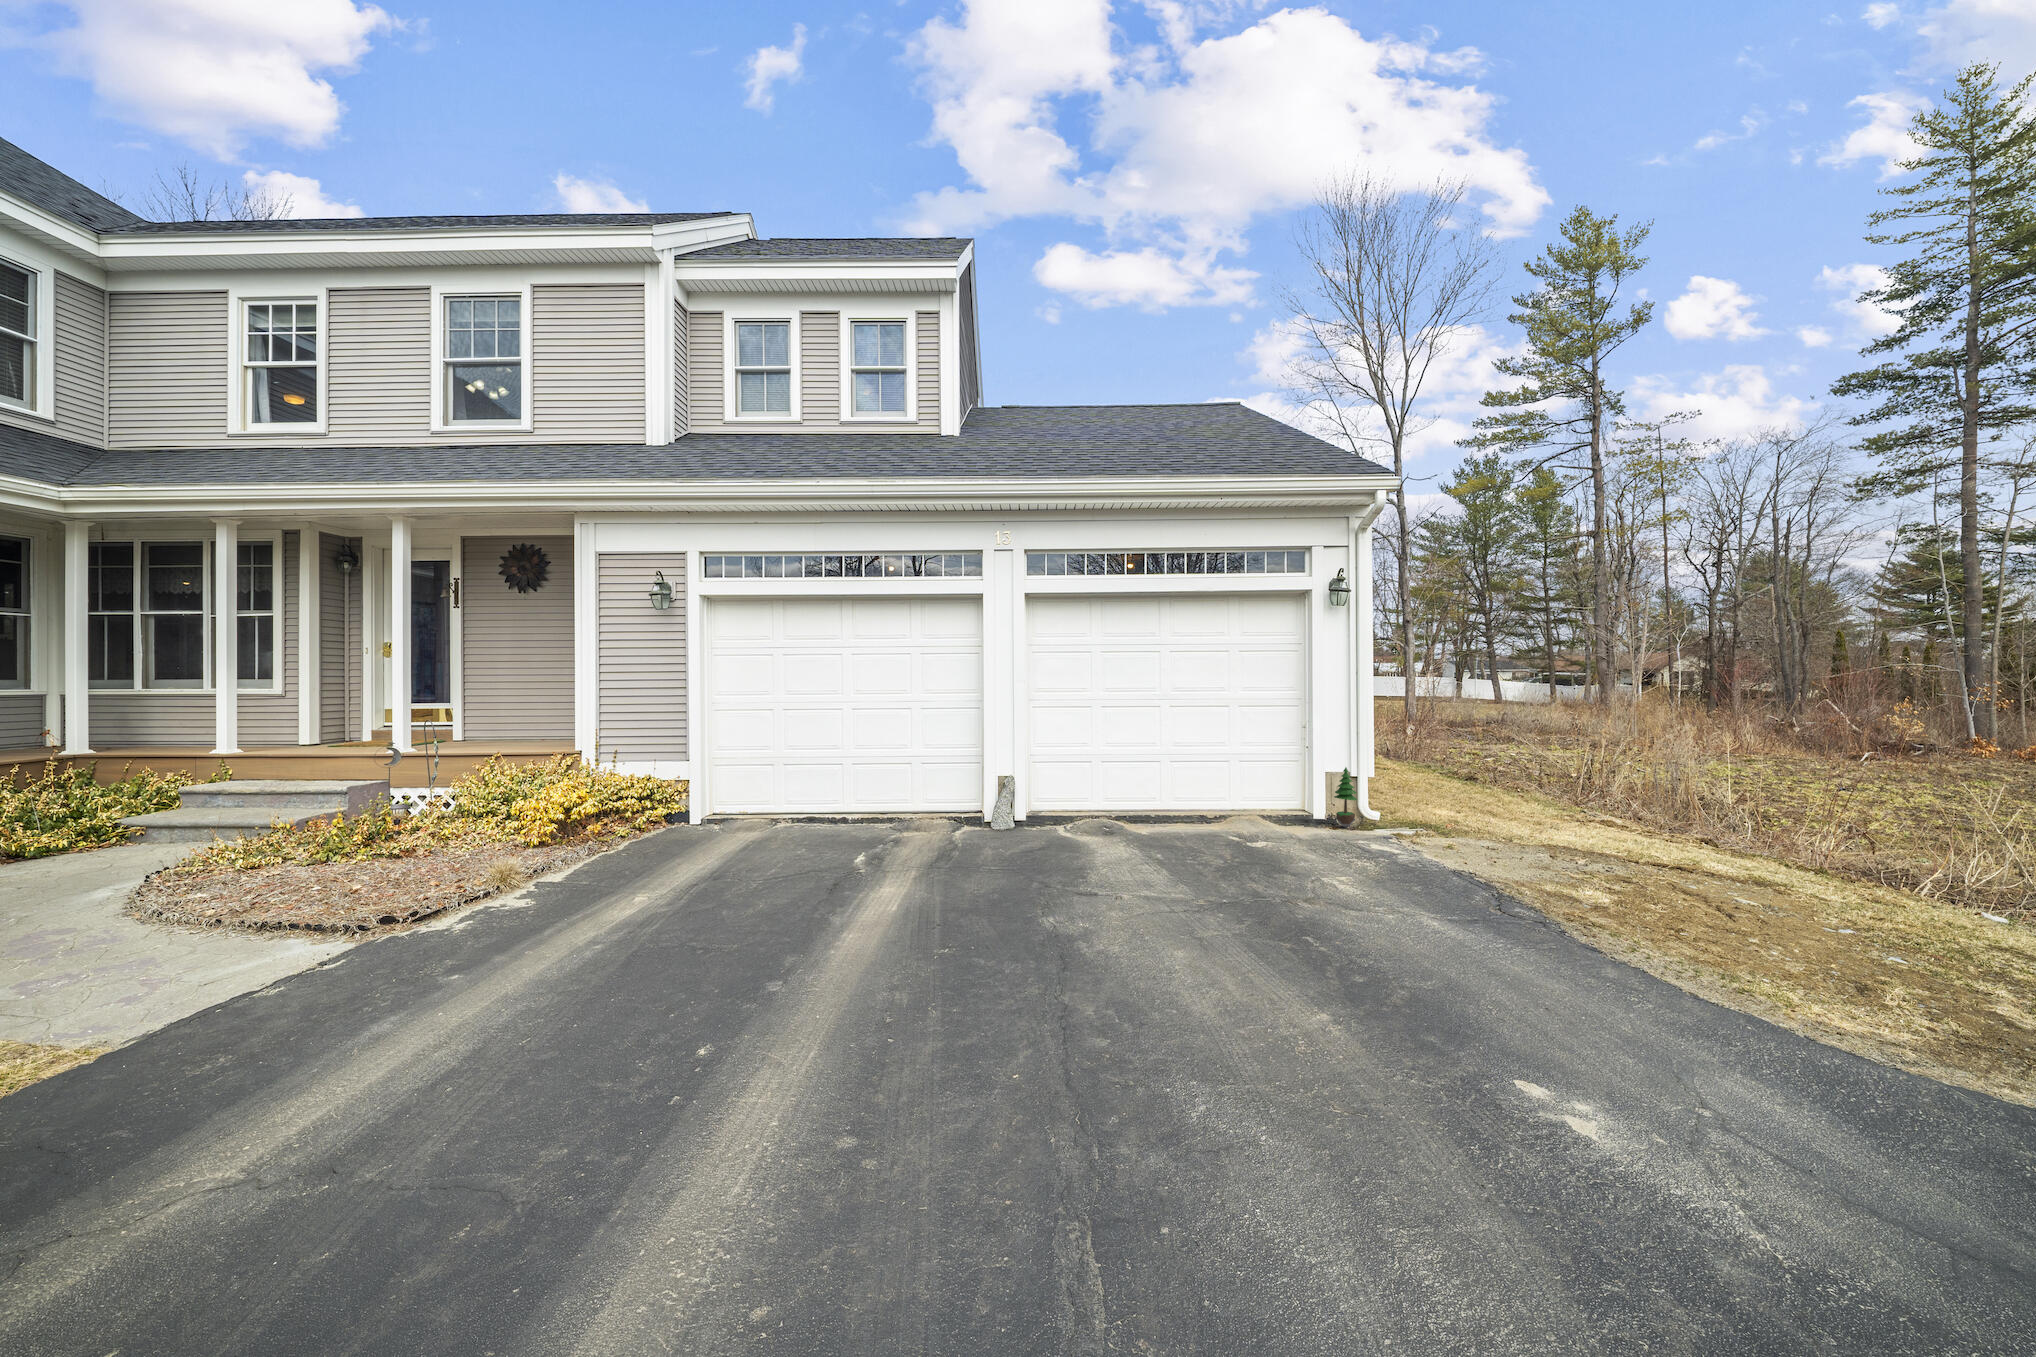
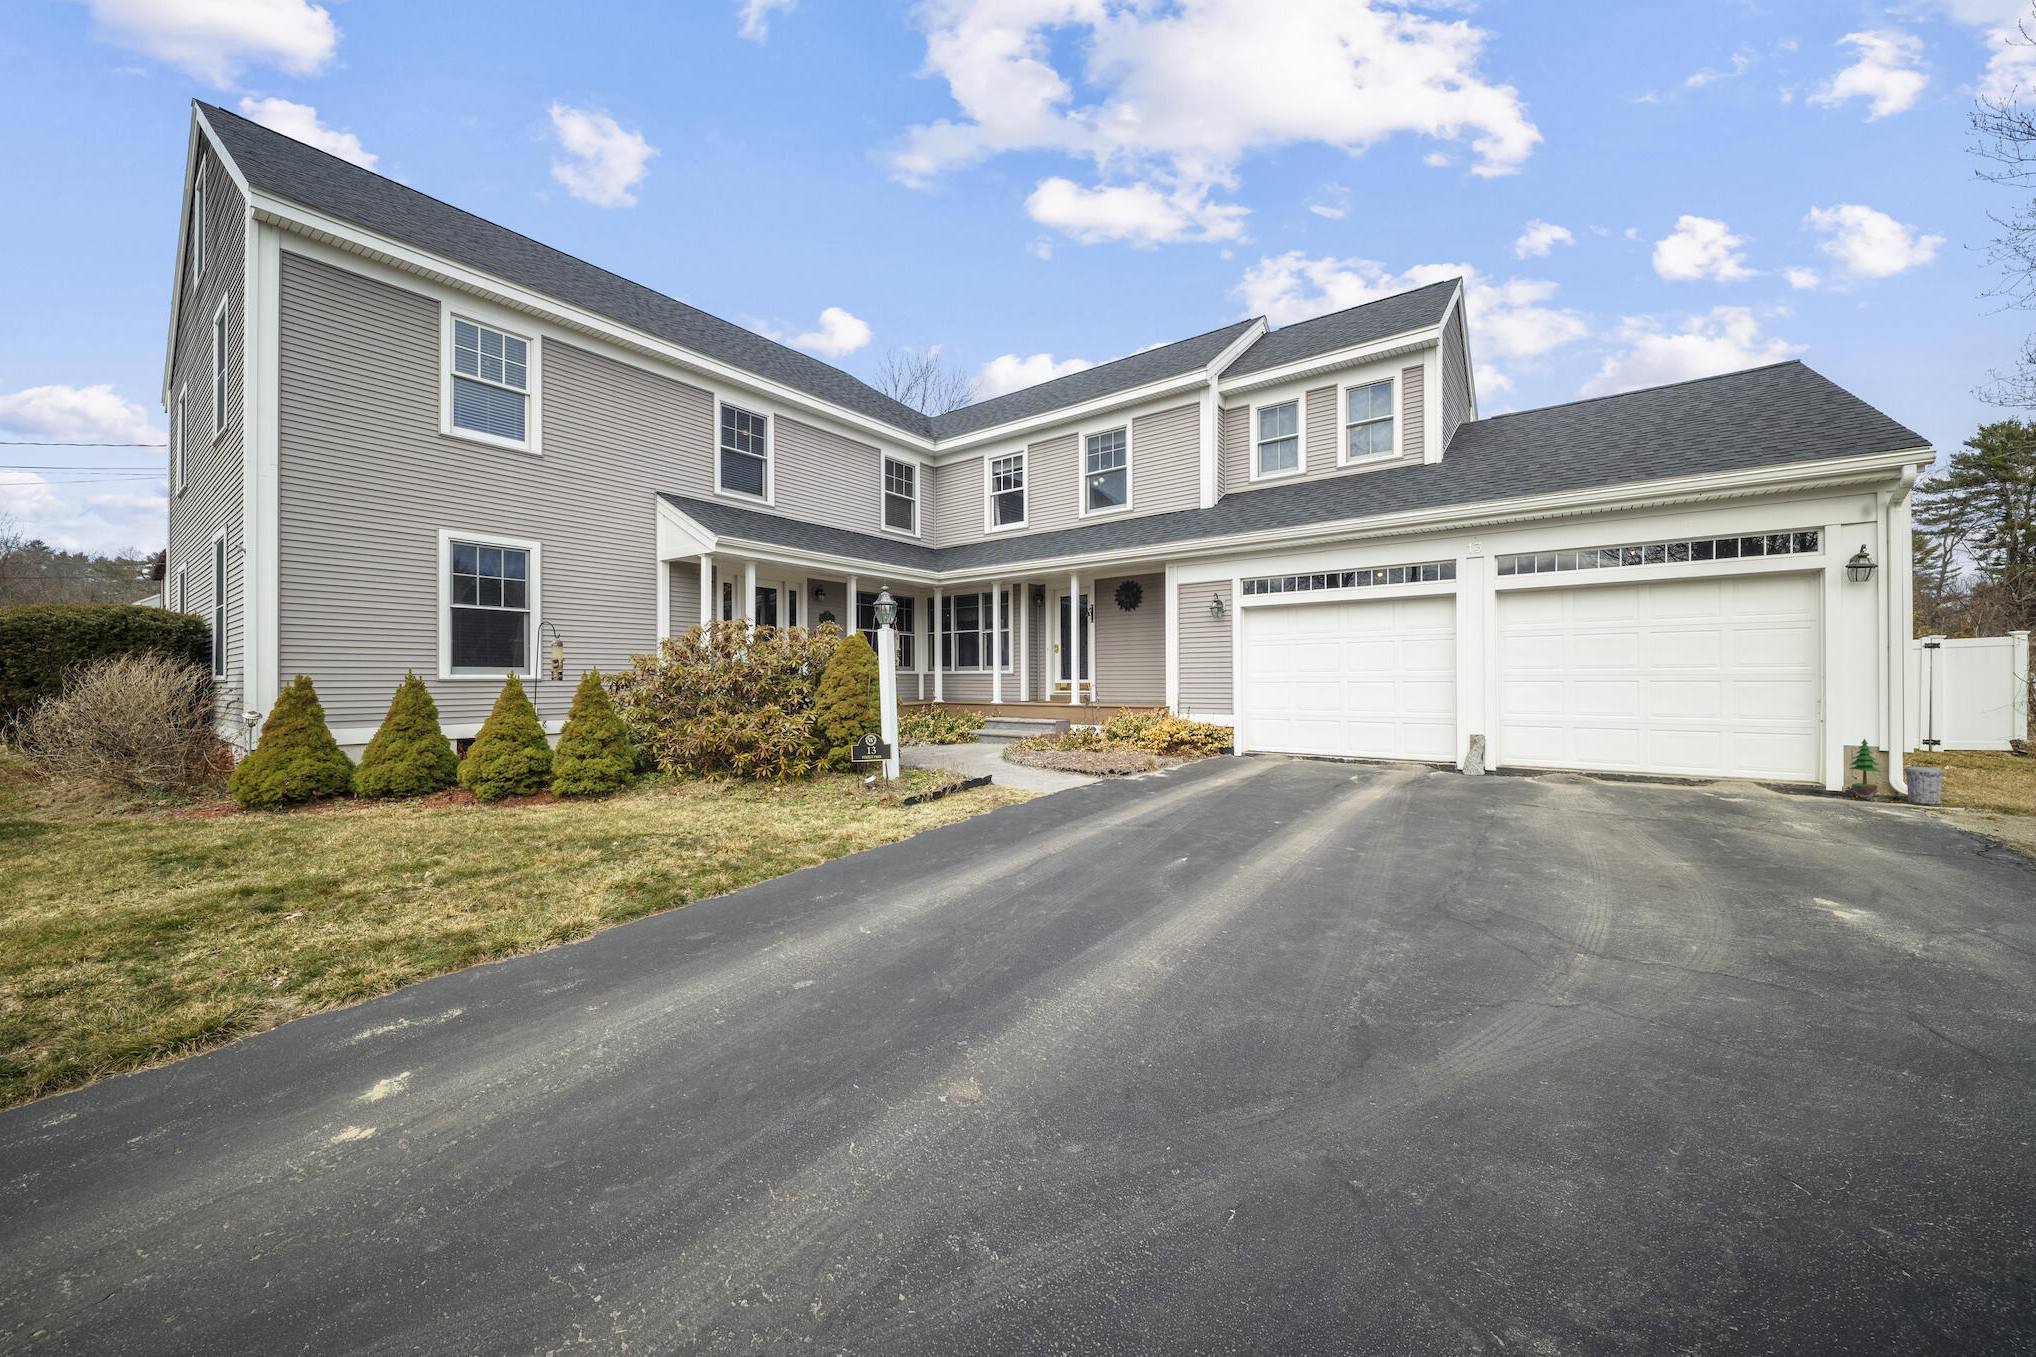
trash can: none [1370,791,1397,829] -> present [1905,766,1943,805]

